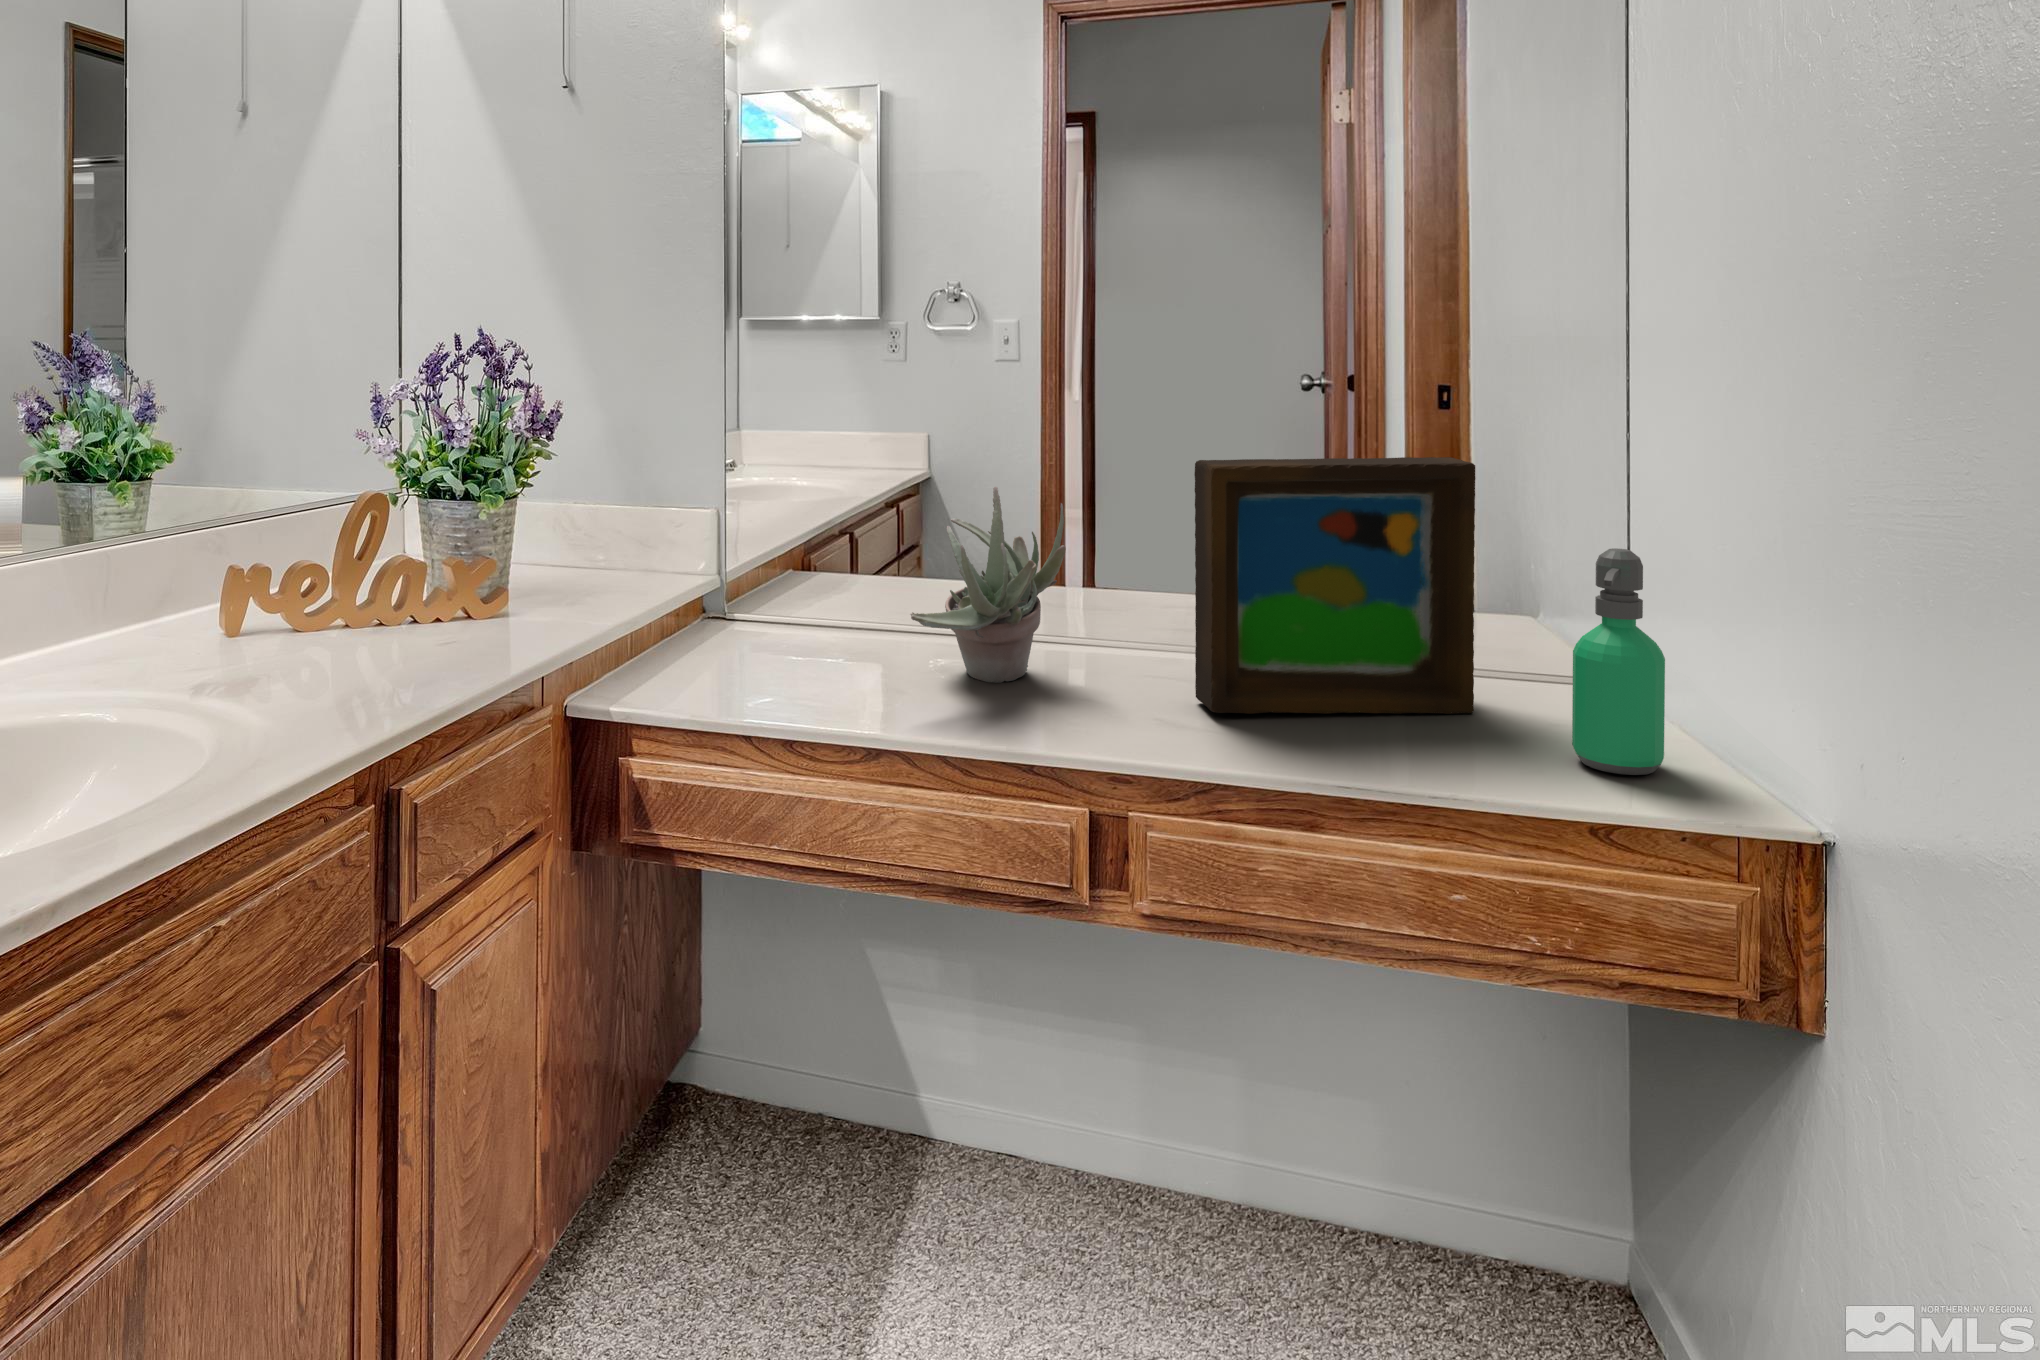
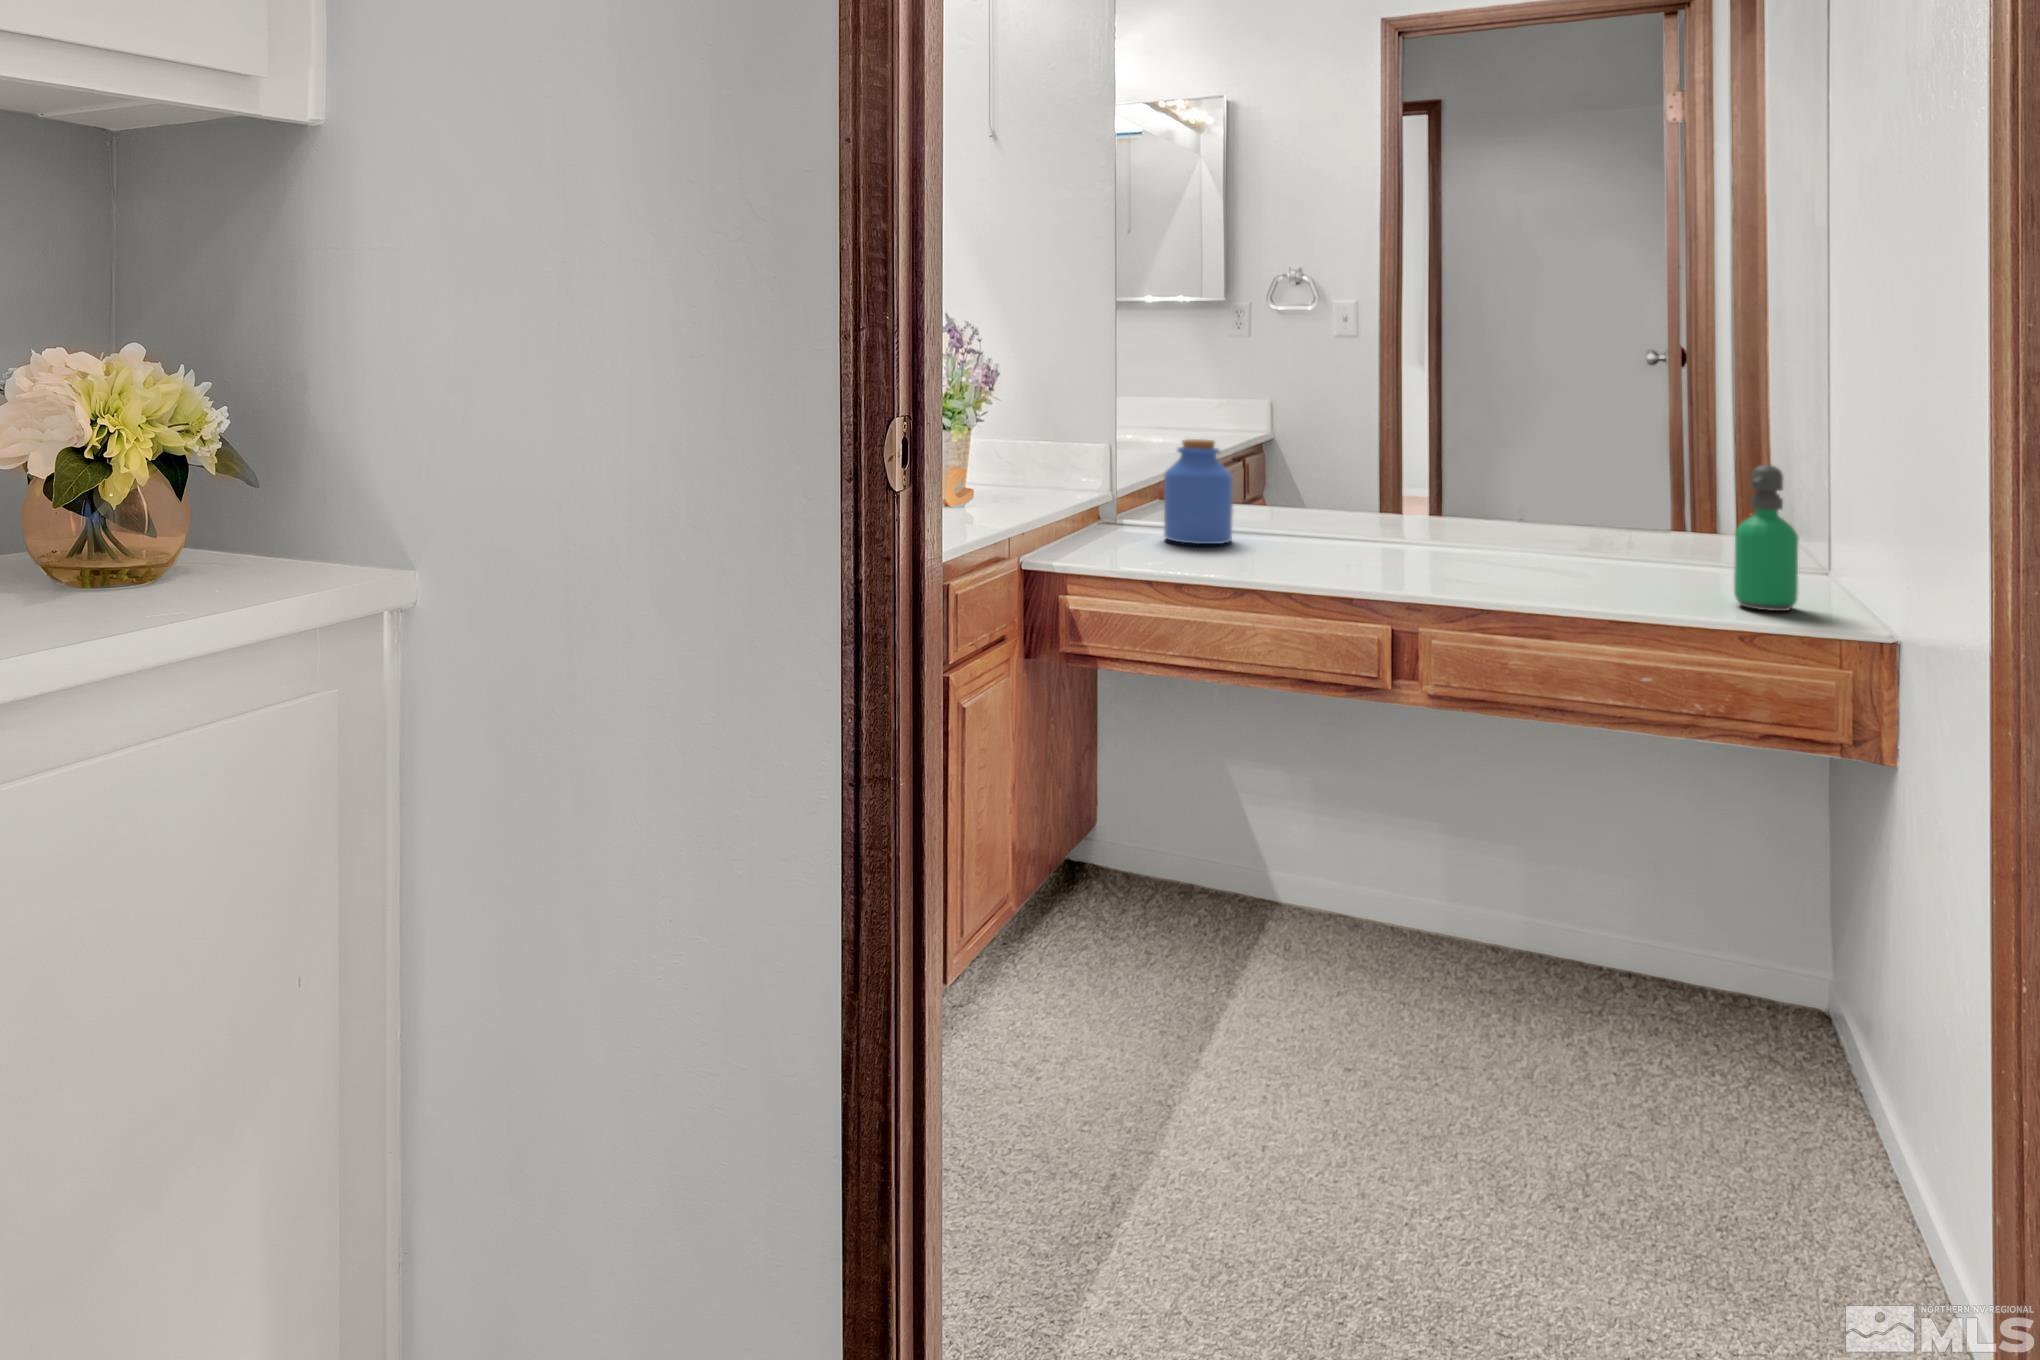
picture frame: present [1194,457,1476,714] -> none [1468,410,1673,584]
succulent plant: present [910,487,1066,683] -> none [1265,428,1375,563]
jar: none [788,494,881,649] -> present [1164,439,1233,544]

